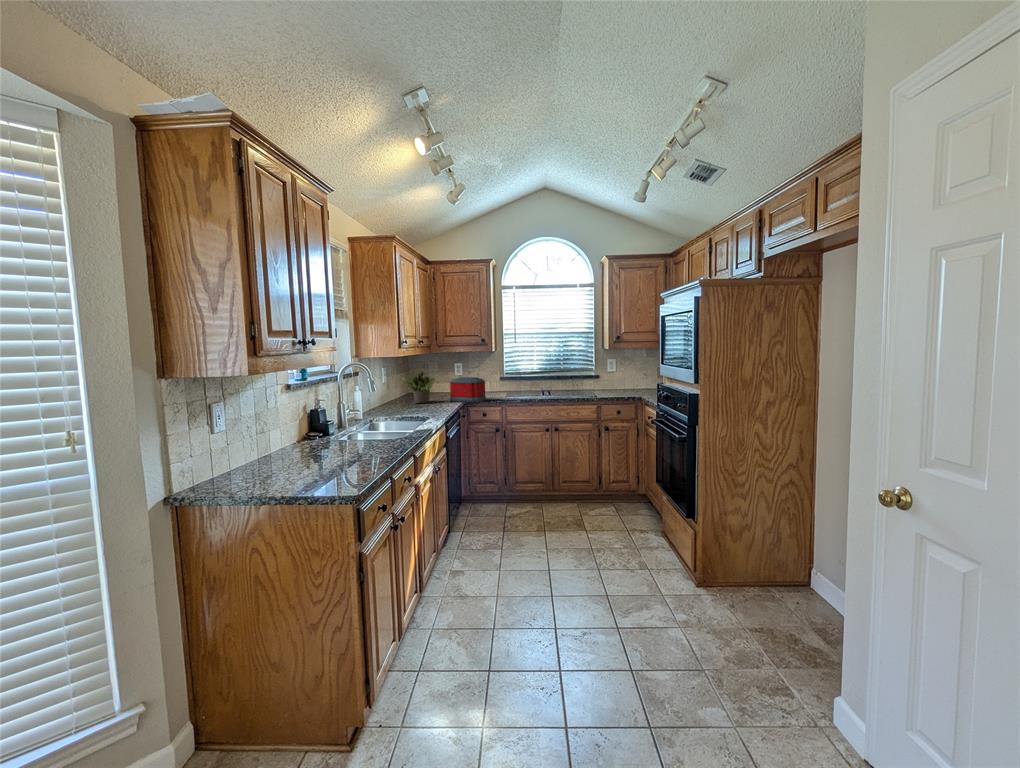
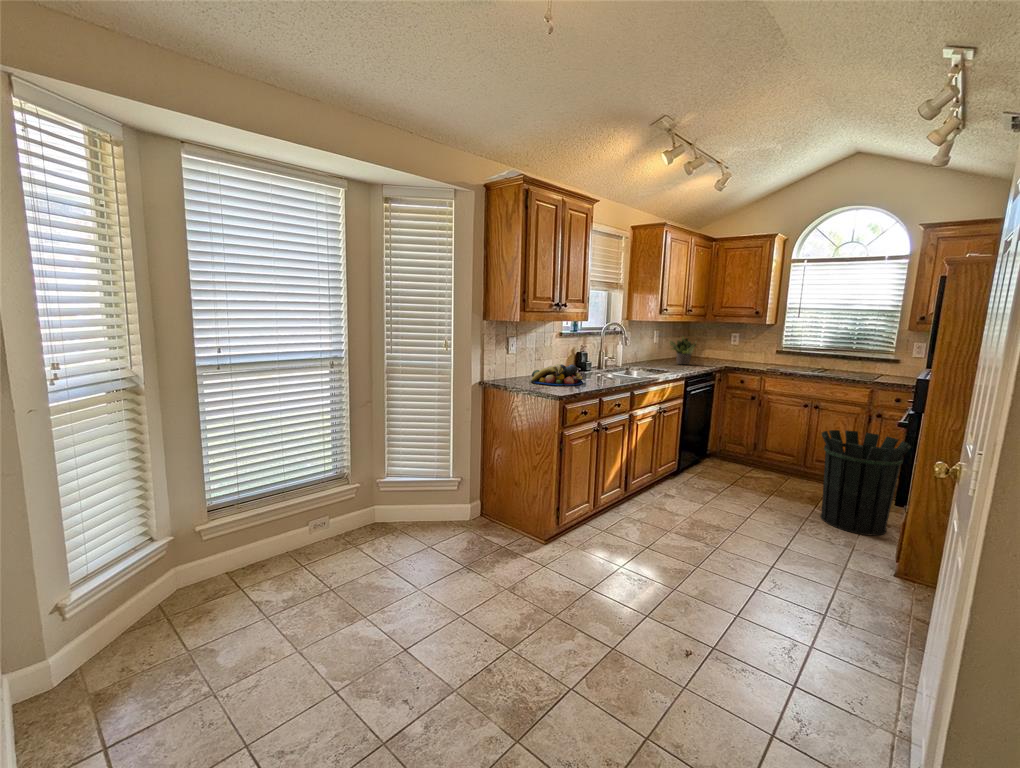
toaster: present [450,377,486,402] -> none [709,346,746,369]
fruit bowl: none [263,434,358,479] -> present [531,364,583,385]
waste bin: none [588,448,659,549] -> present [820,430,911,536]

